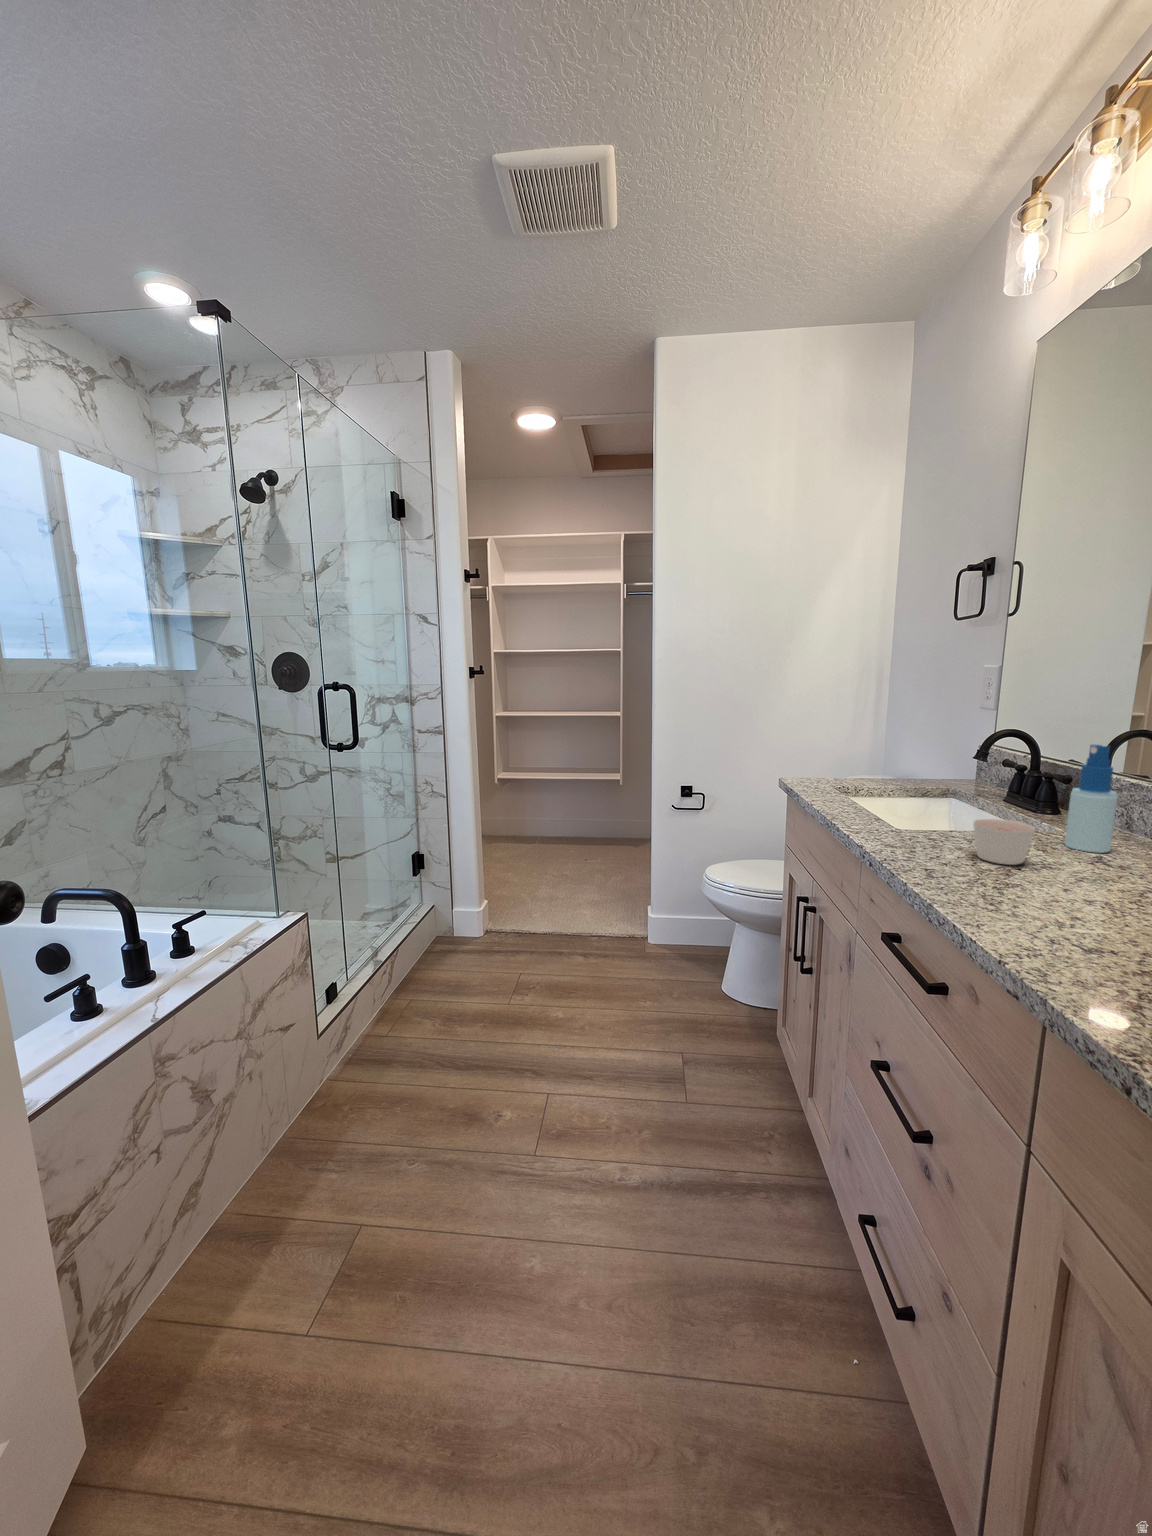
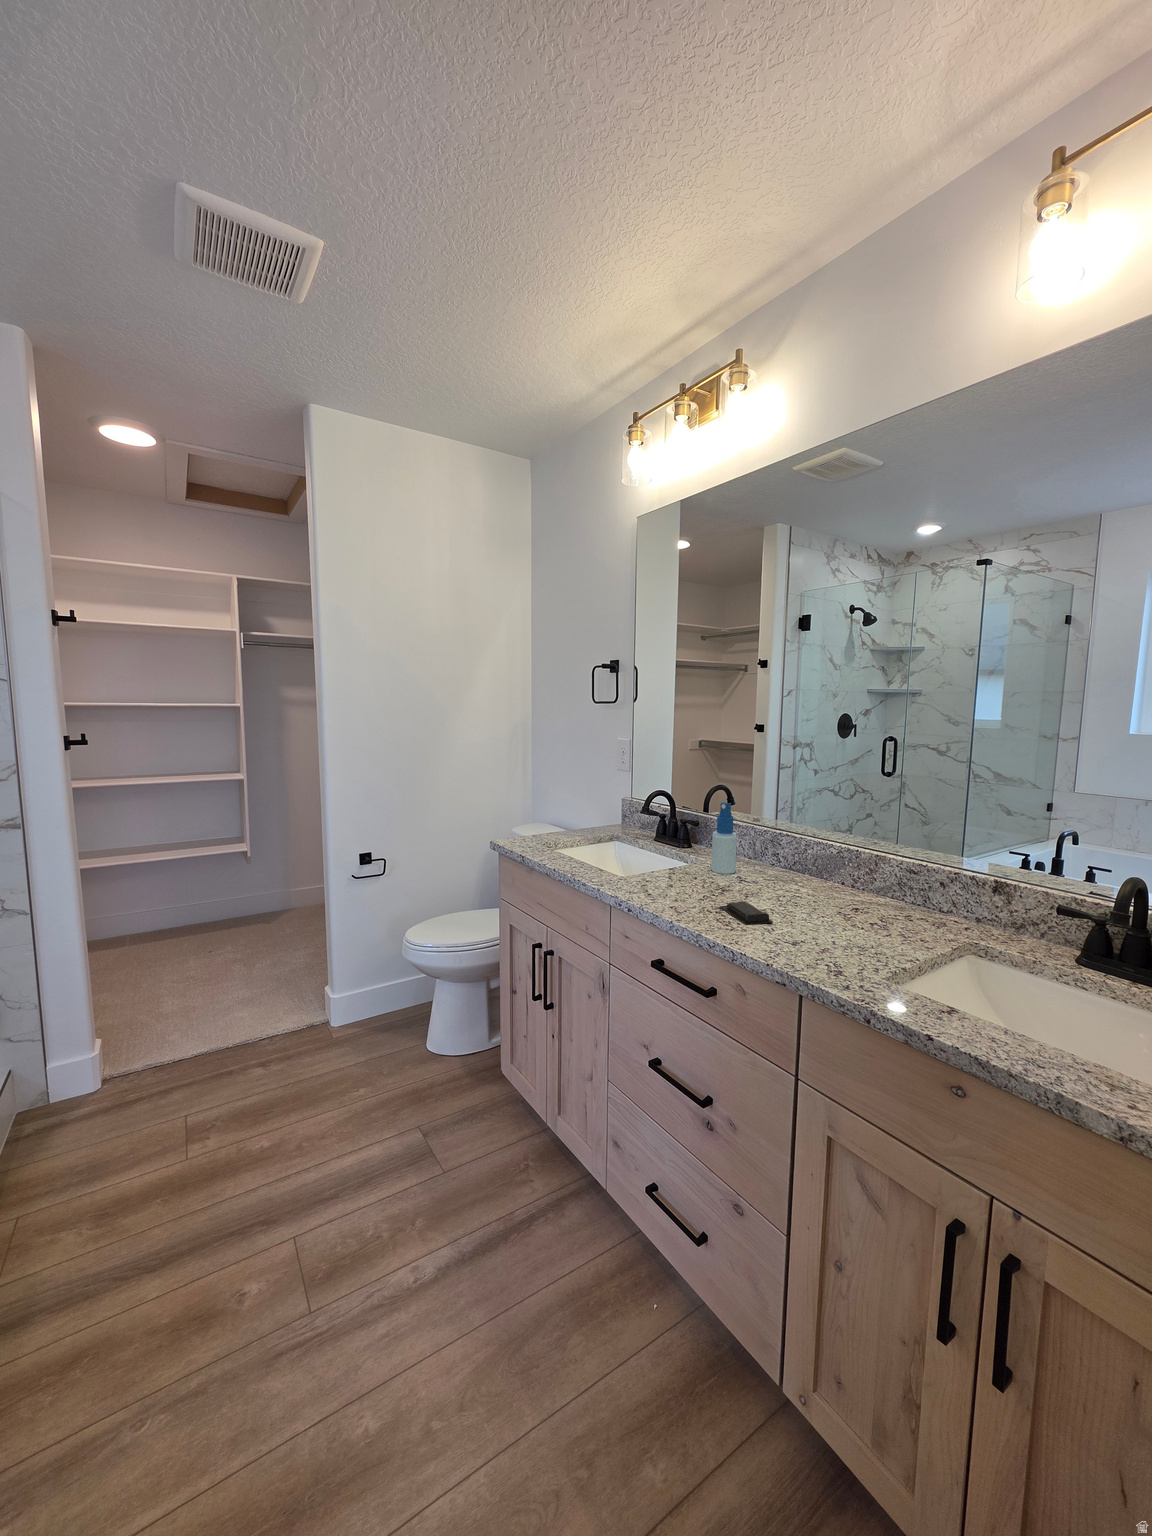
candle: present [973,819,1035,865] -> none [679,862,715,894]
soap bar: none [1014,879,1092,918] -> present [720,901,773,925]

